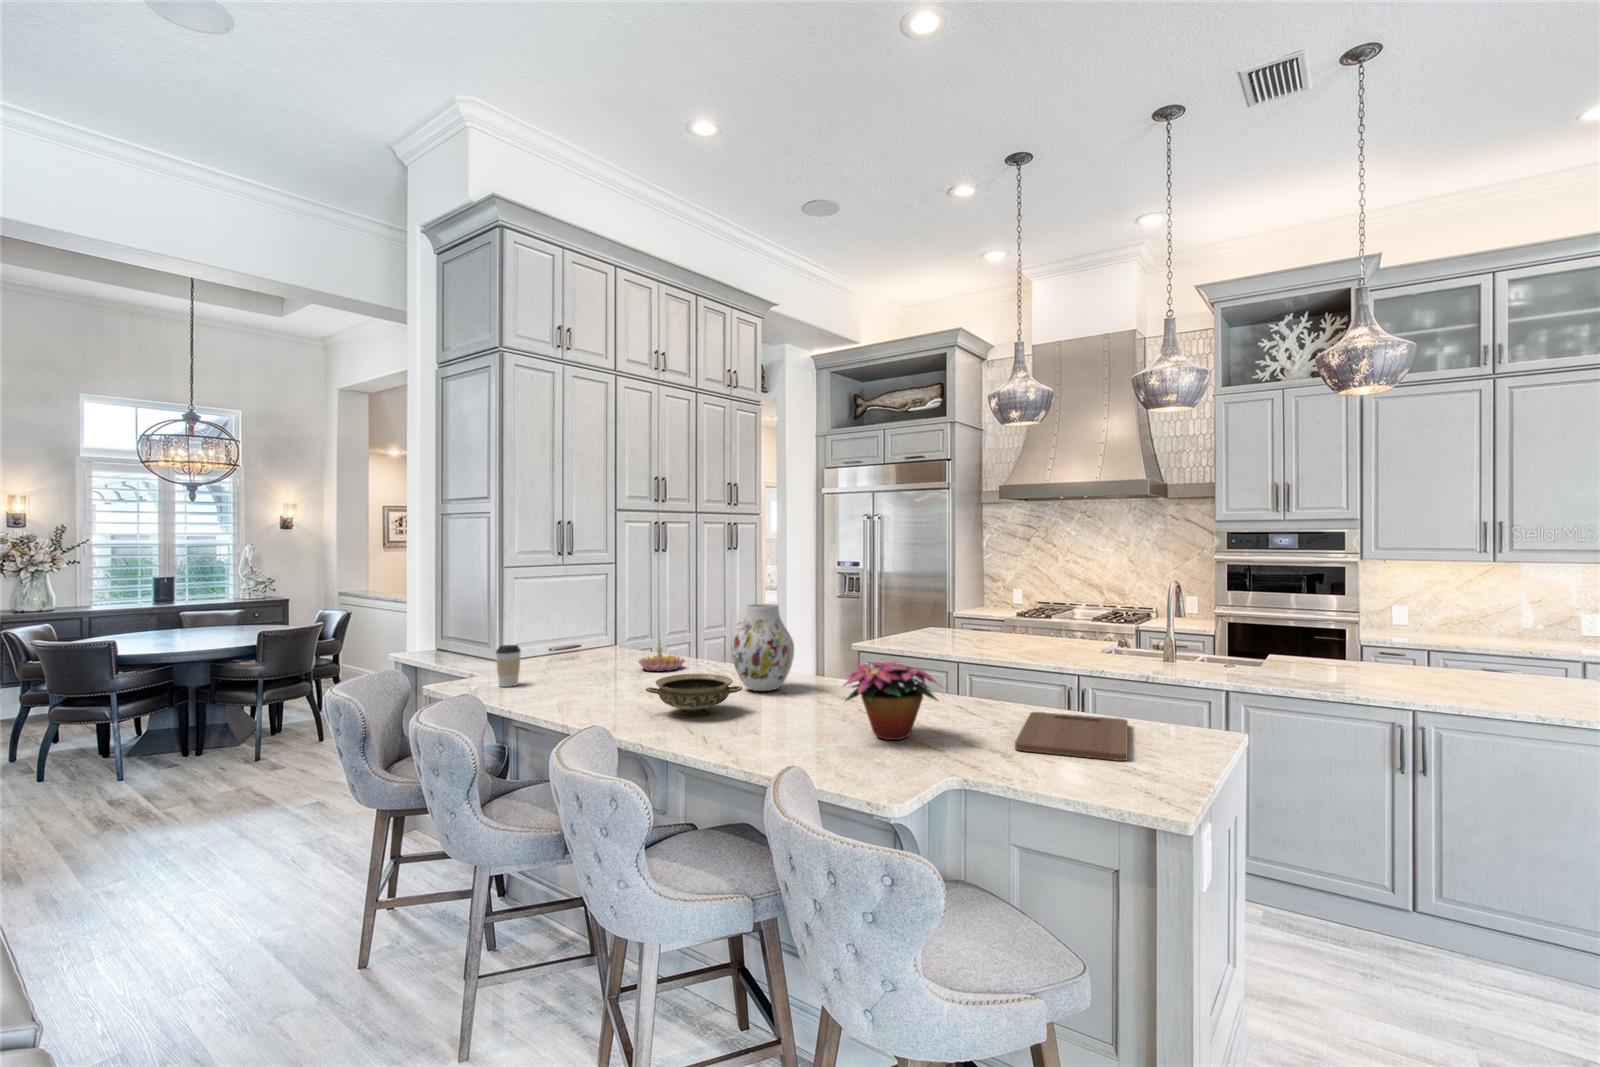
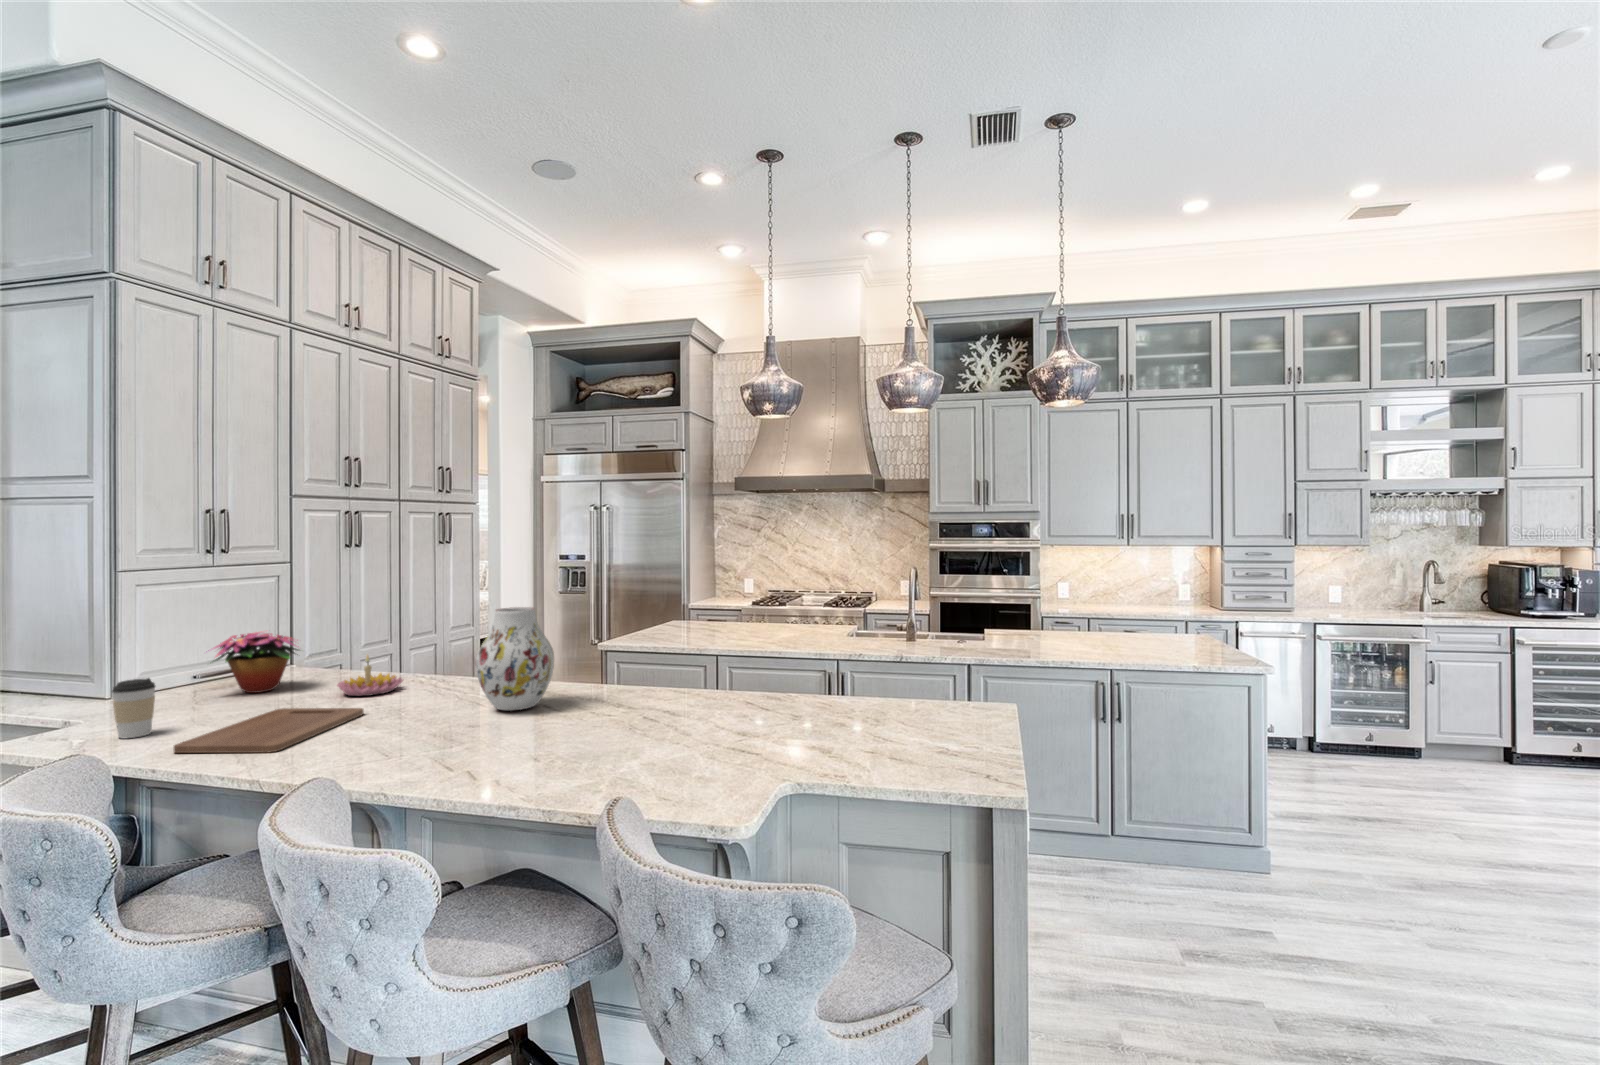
flower arrangement: present [844,661,938,740] -> present [208,631,298,693]
ceramic bowl: present [646,673,743,715] -> none [366,697,500,751]
cutting board: present [1015,712,1128,761] -> present [174,708,364,753]

